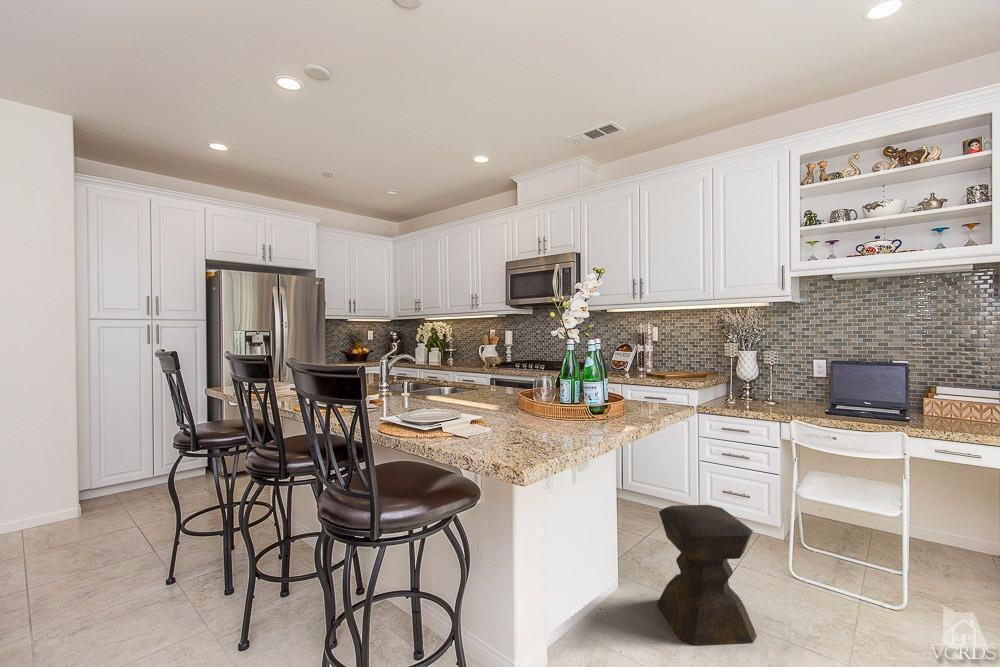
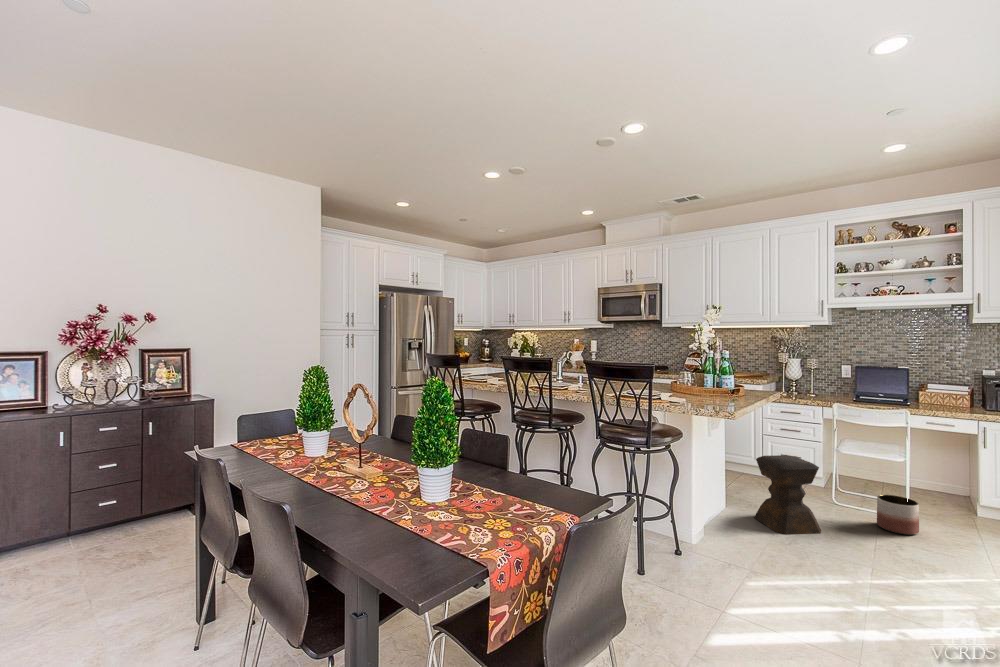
planter: none [852,571,920,647] -> present [877,495,919,535]

